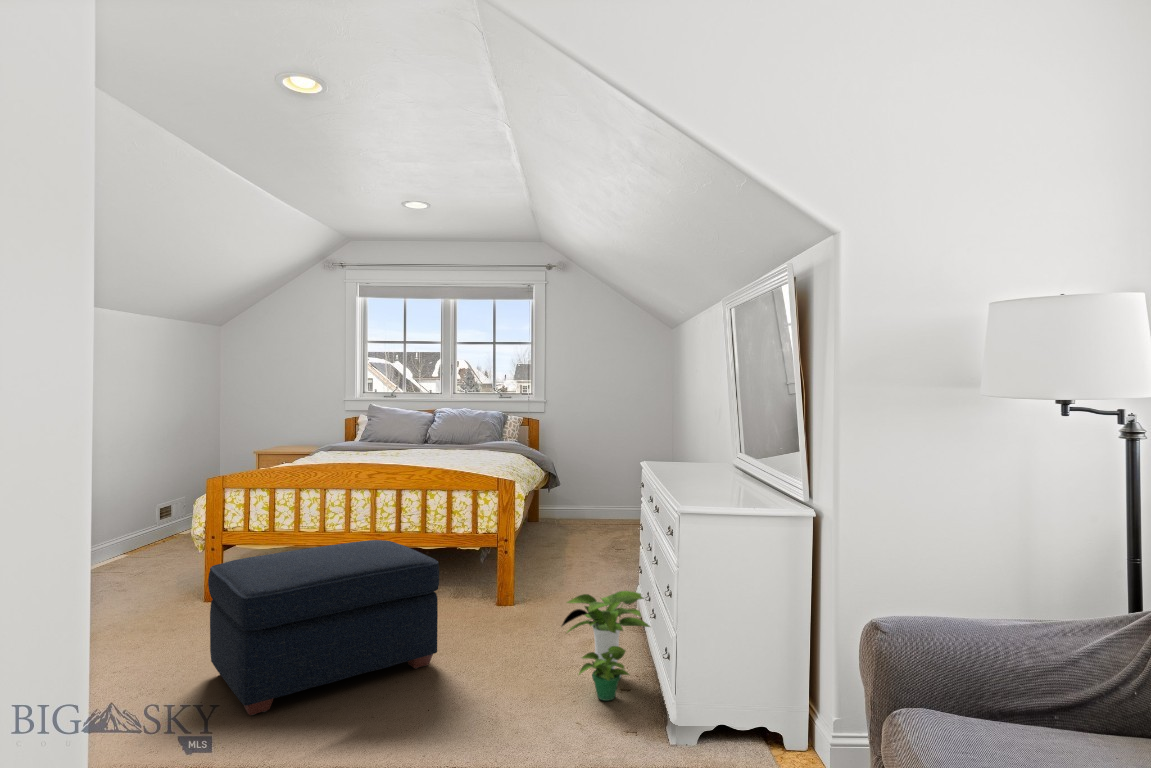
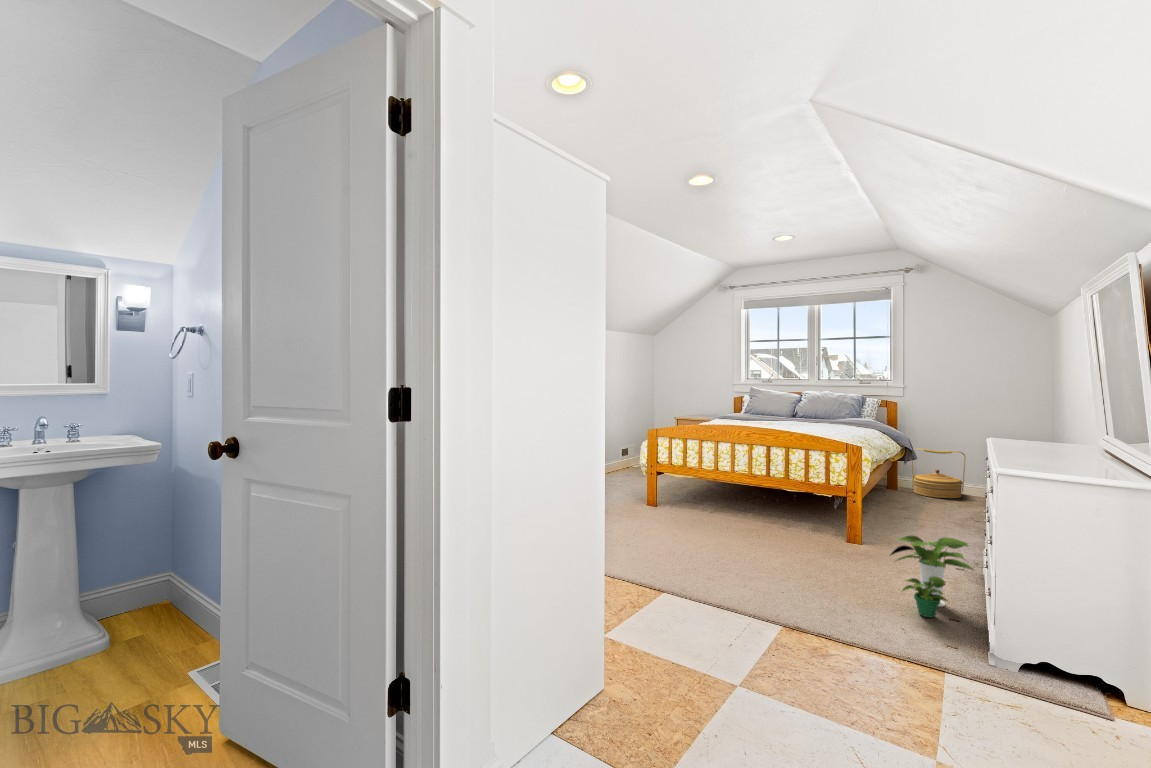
woven basket: none [556,473,608,529] -> present [911,448,966,498]
ottoman: present [208,540,439,715] -> none [649,478,793,569]

